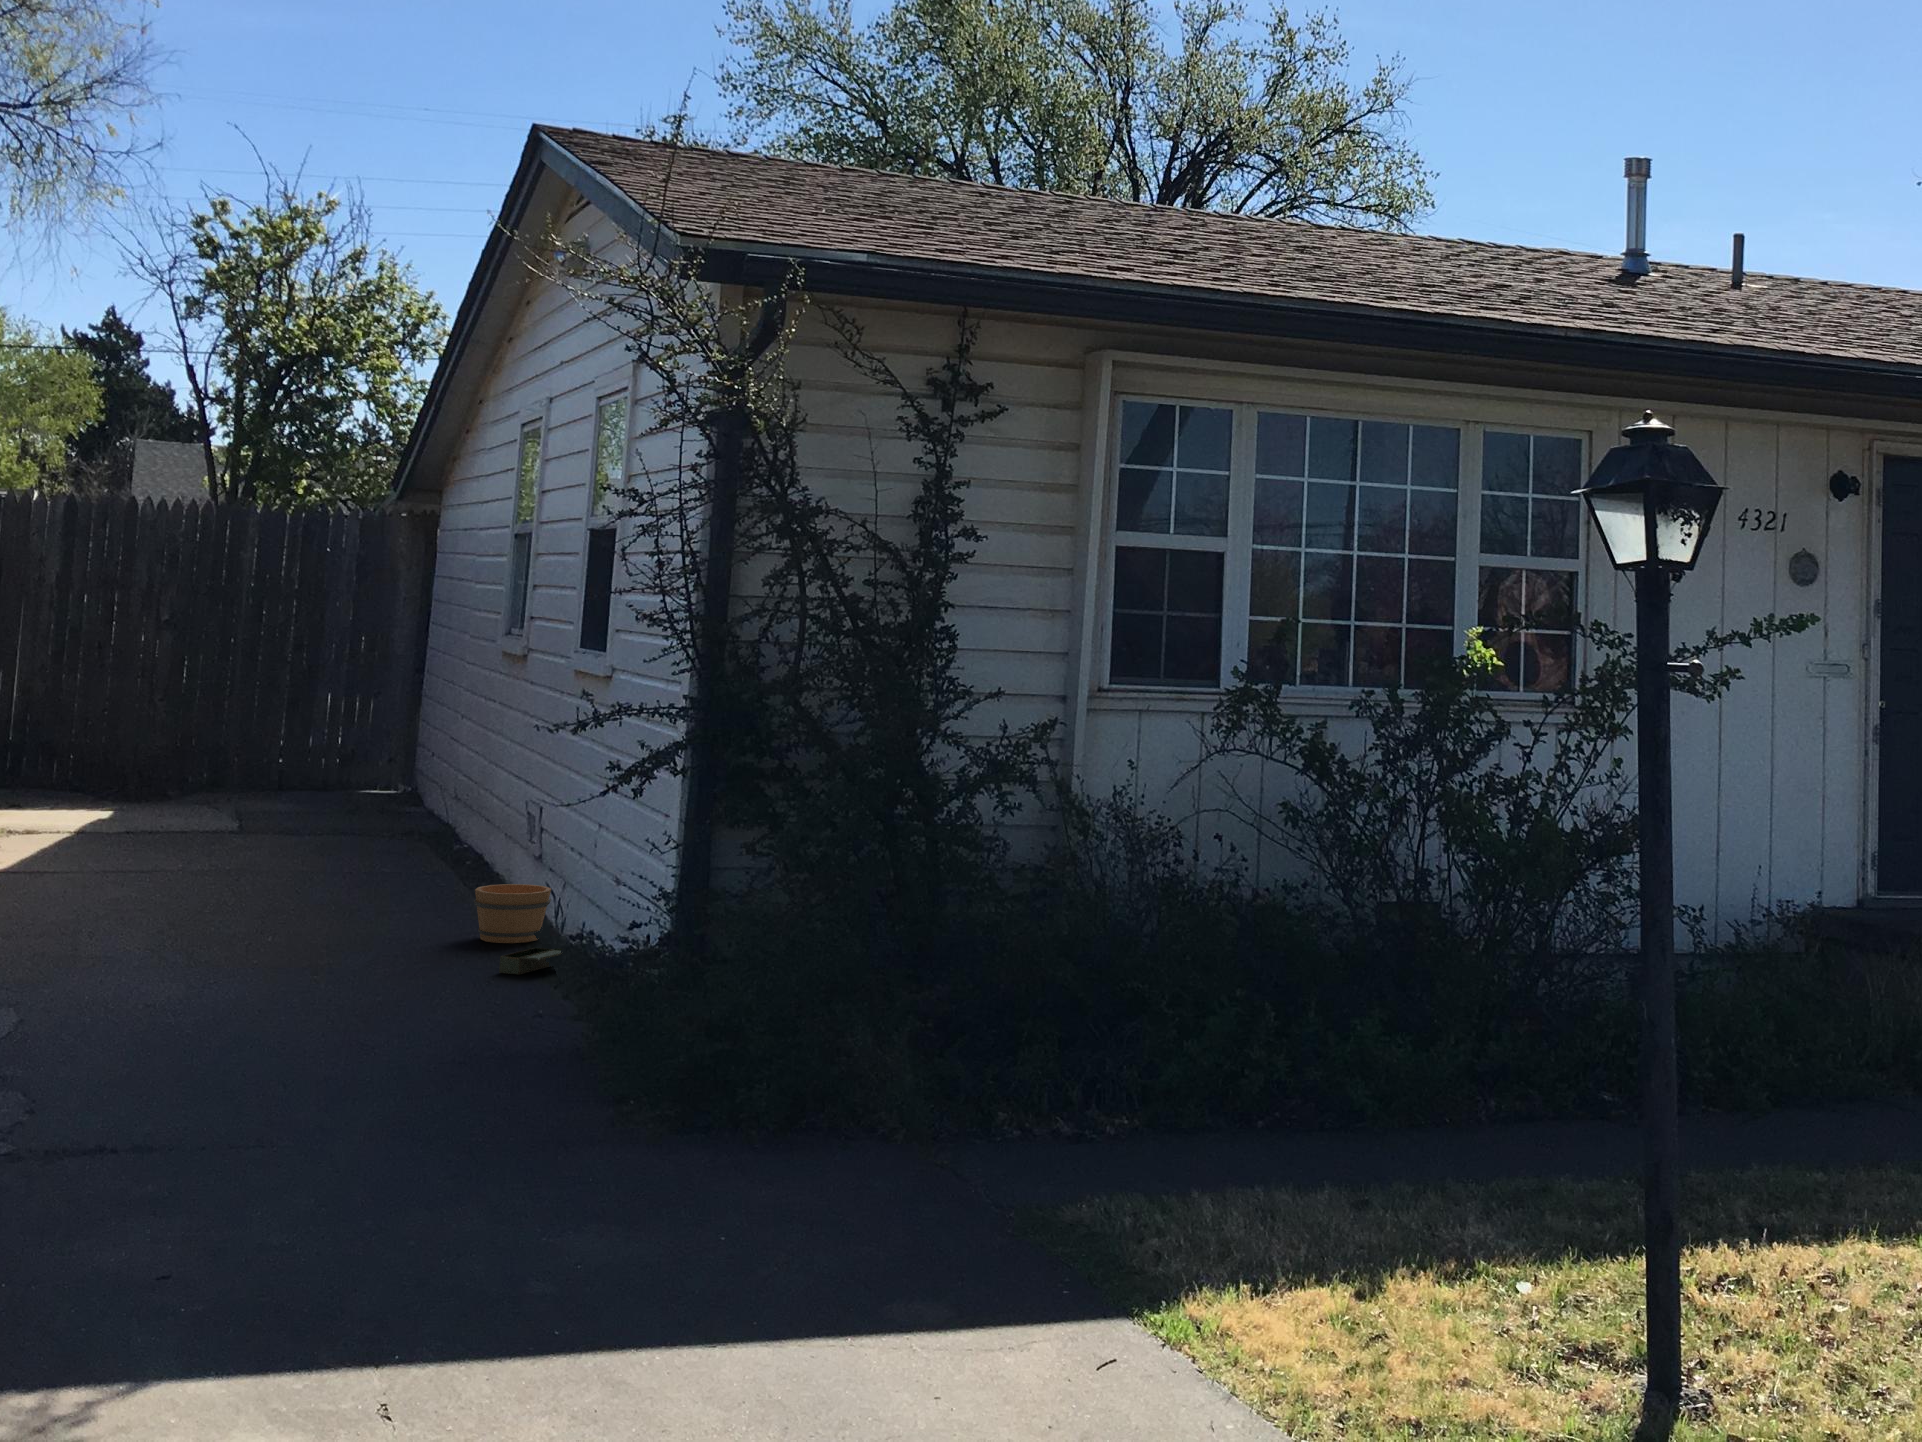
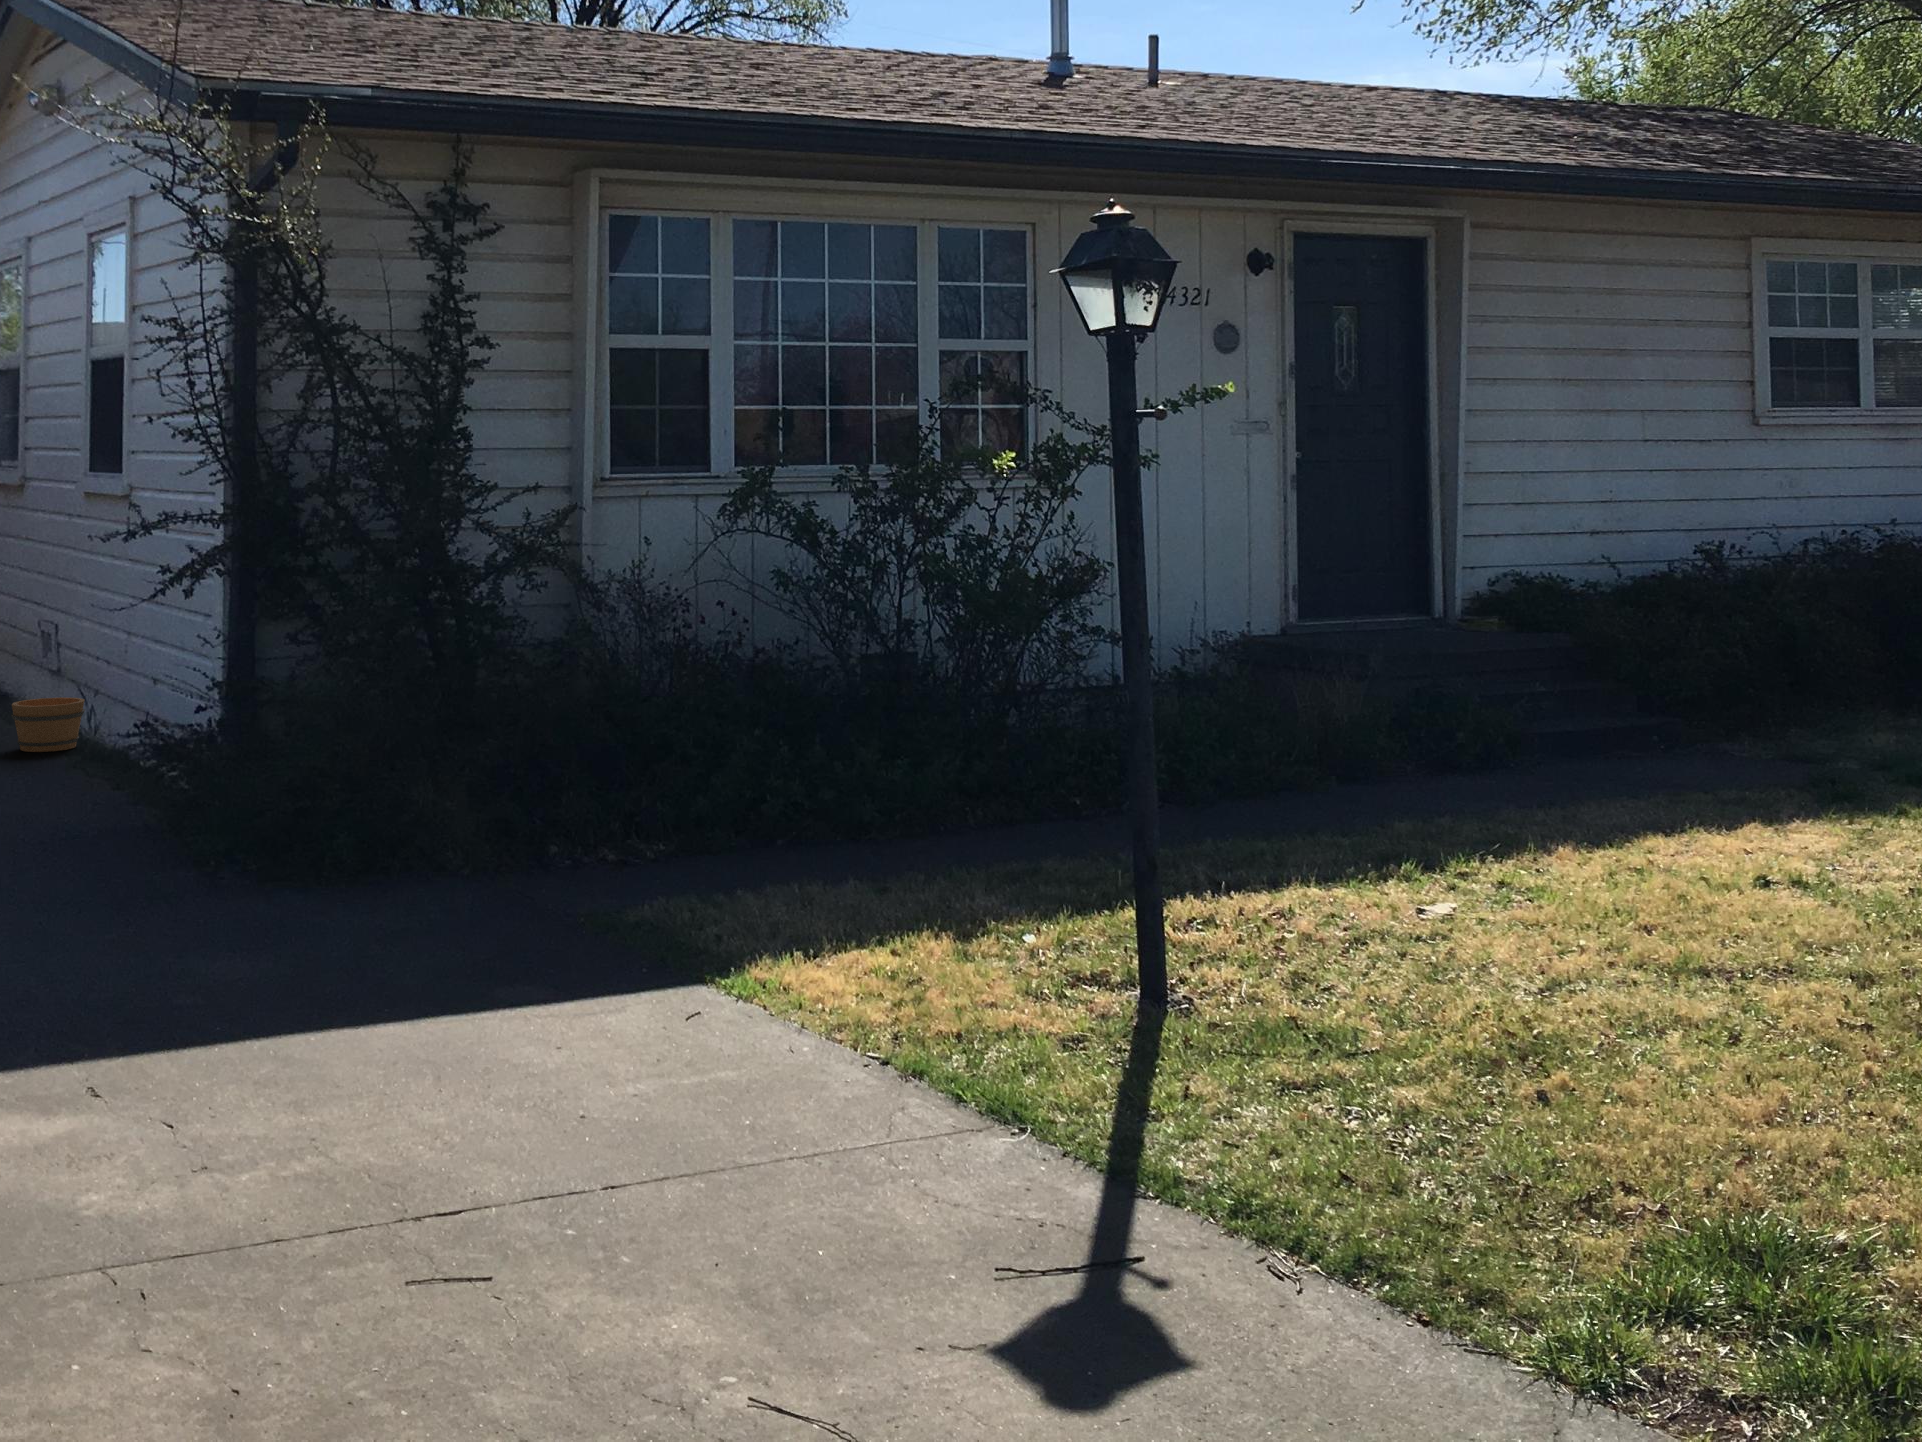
toolbox: present [499,948,563,975] -> none [51,751,118,776]

